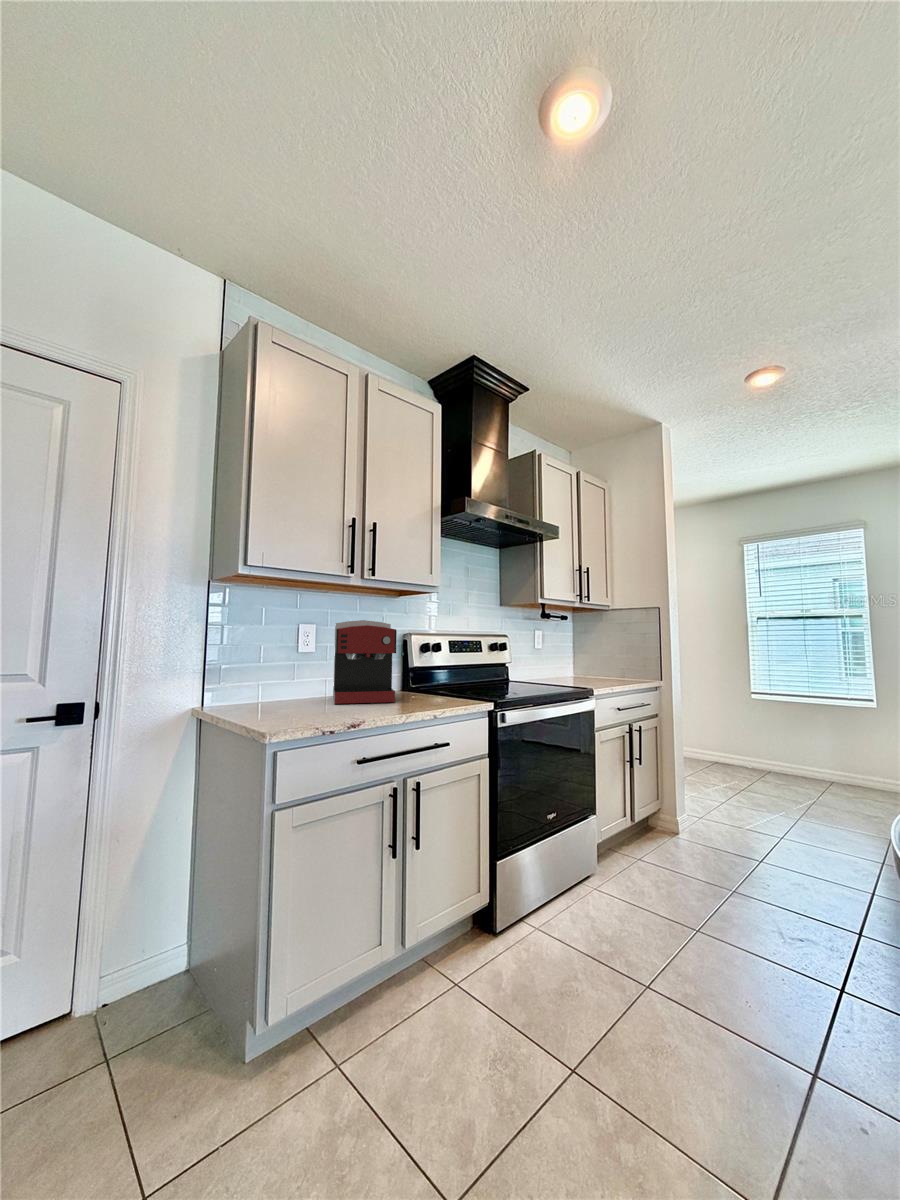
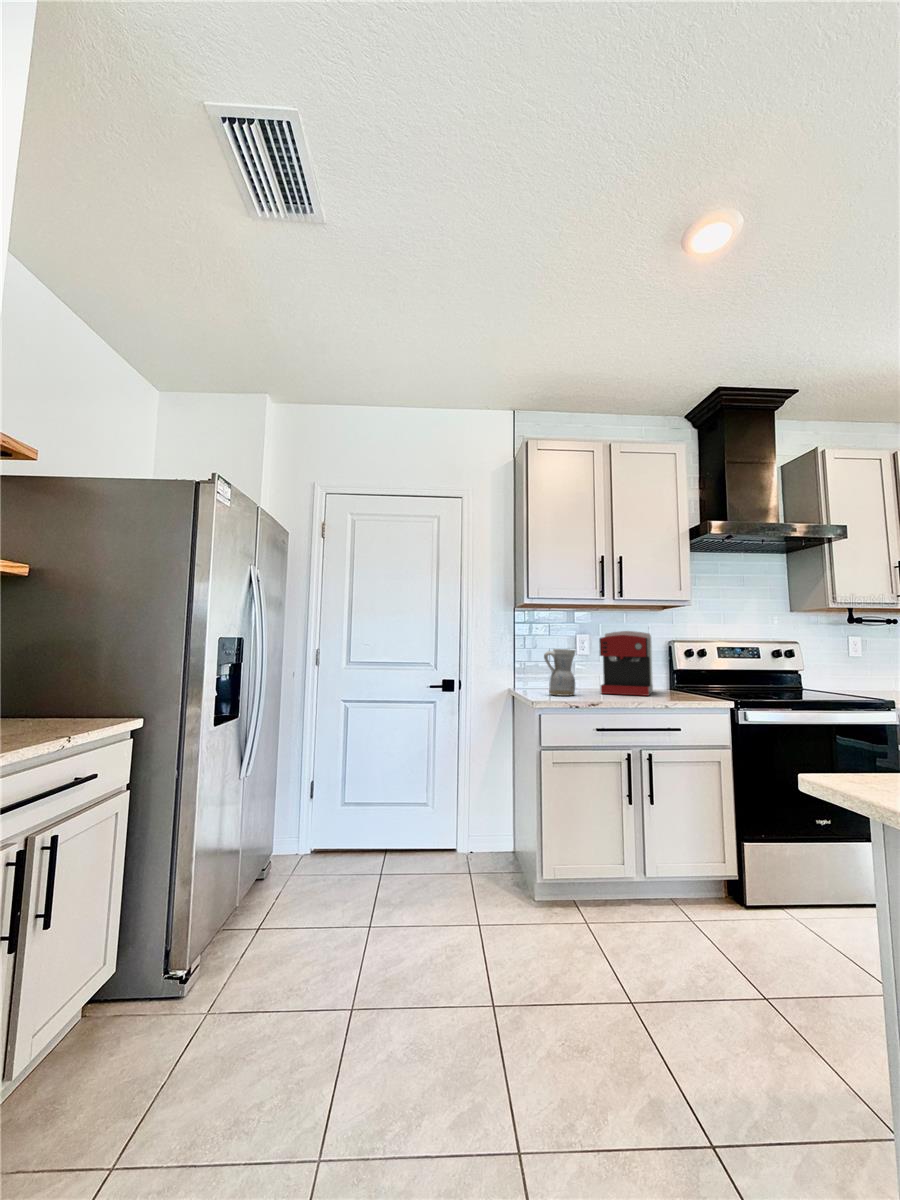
ceramic pitcher: none [261,644,308,714] -> present [544,649,575,696]

